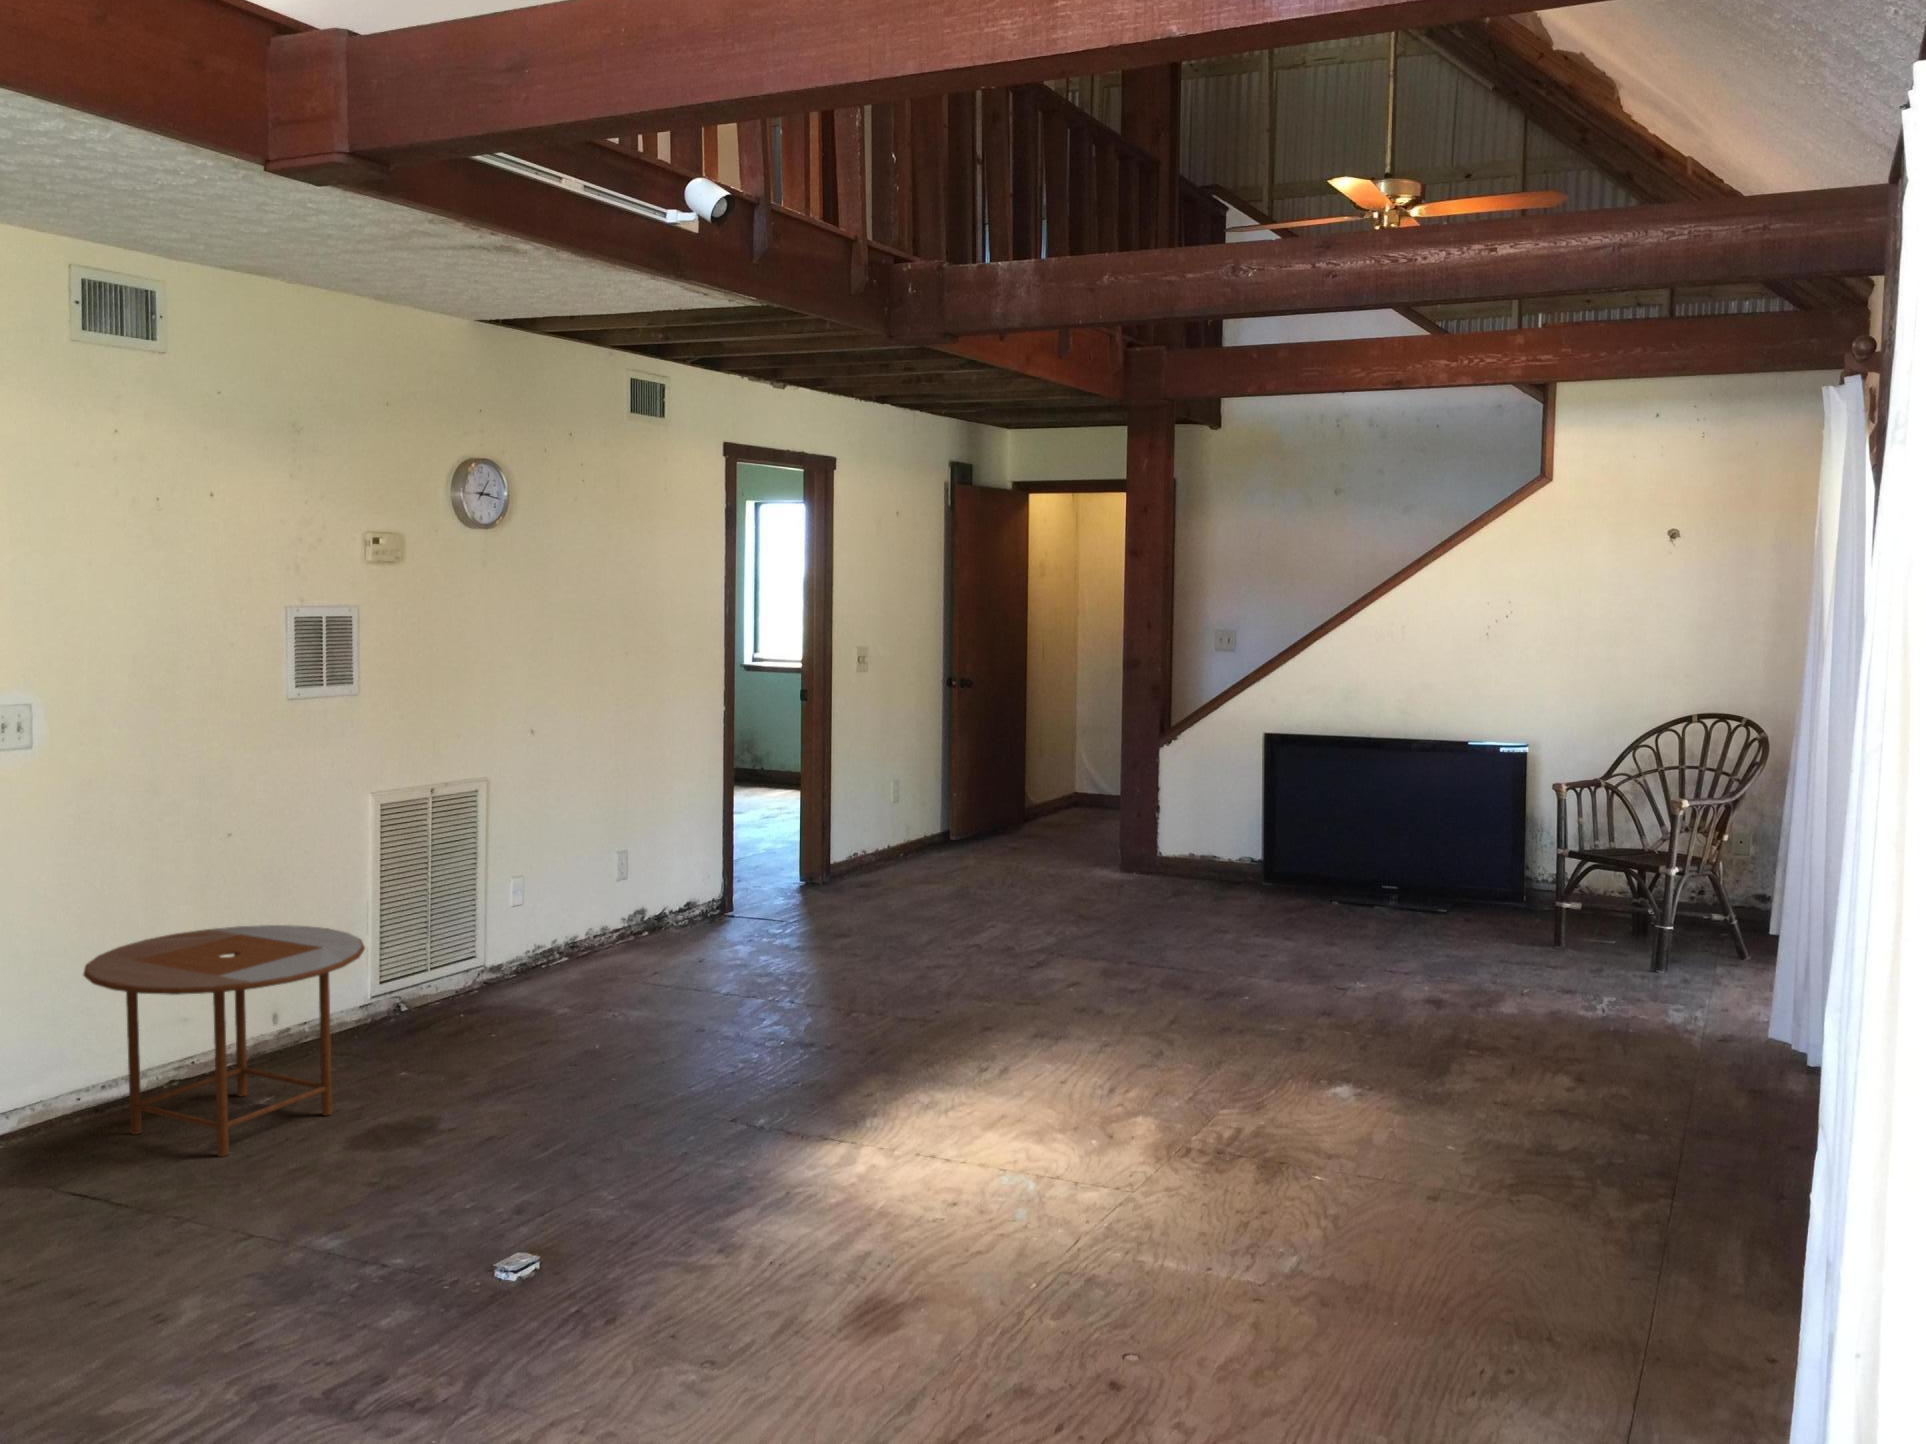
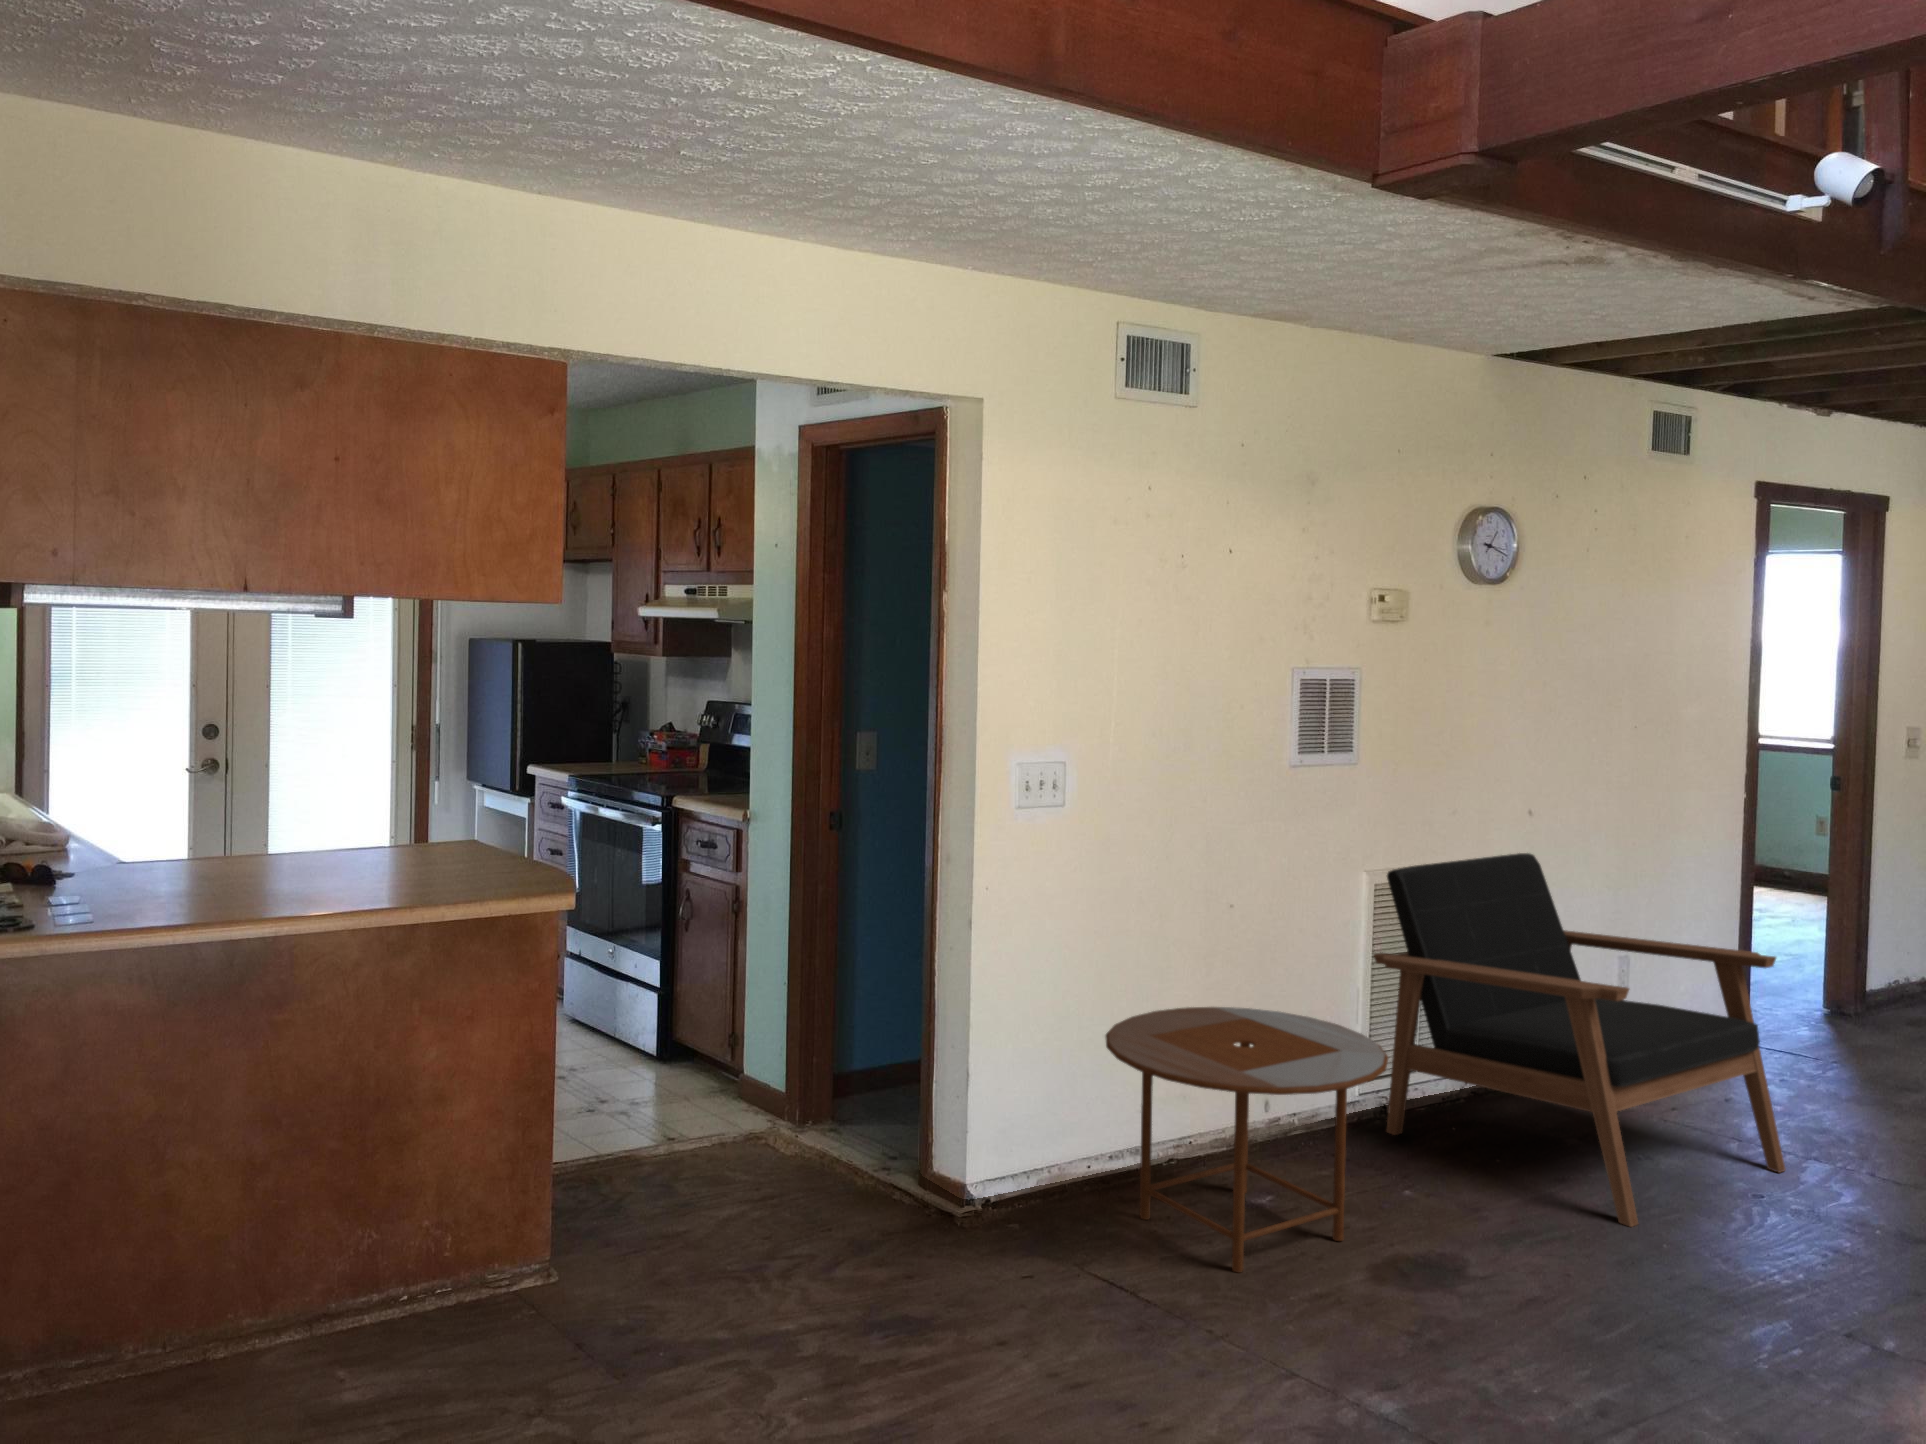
armchair: none [379,767,718,1060] -> present [1373,853,1786,1227]

